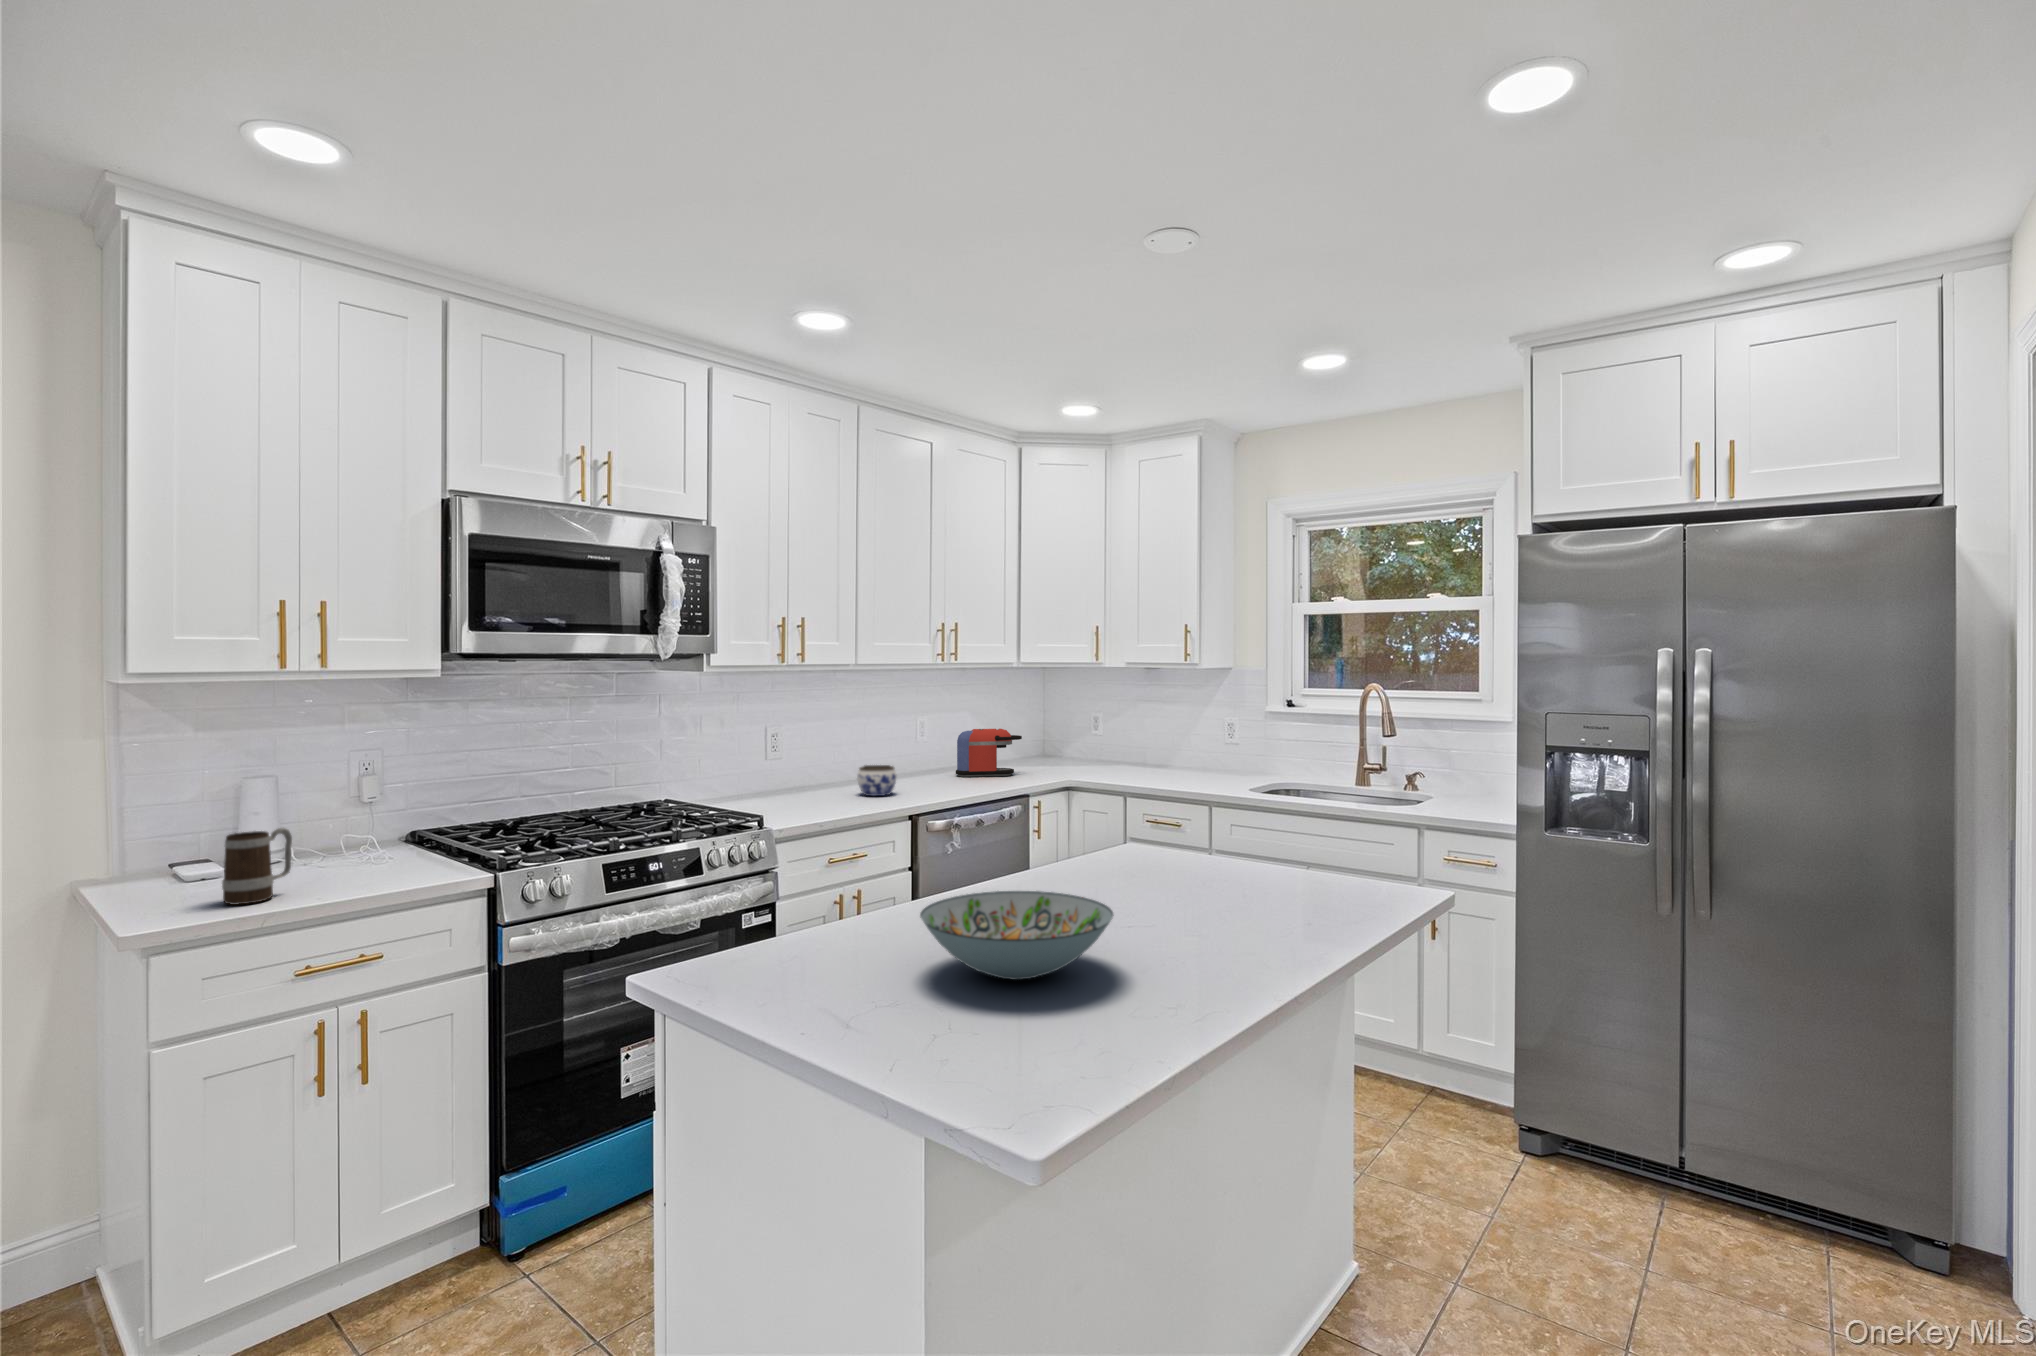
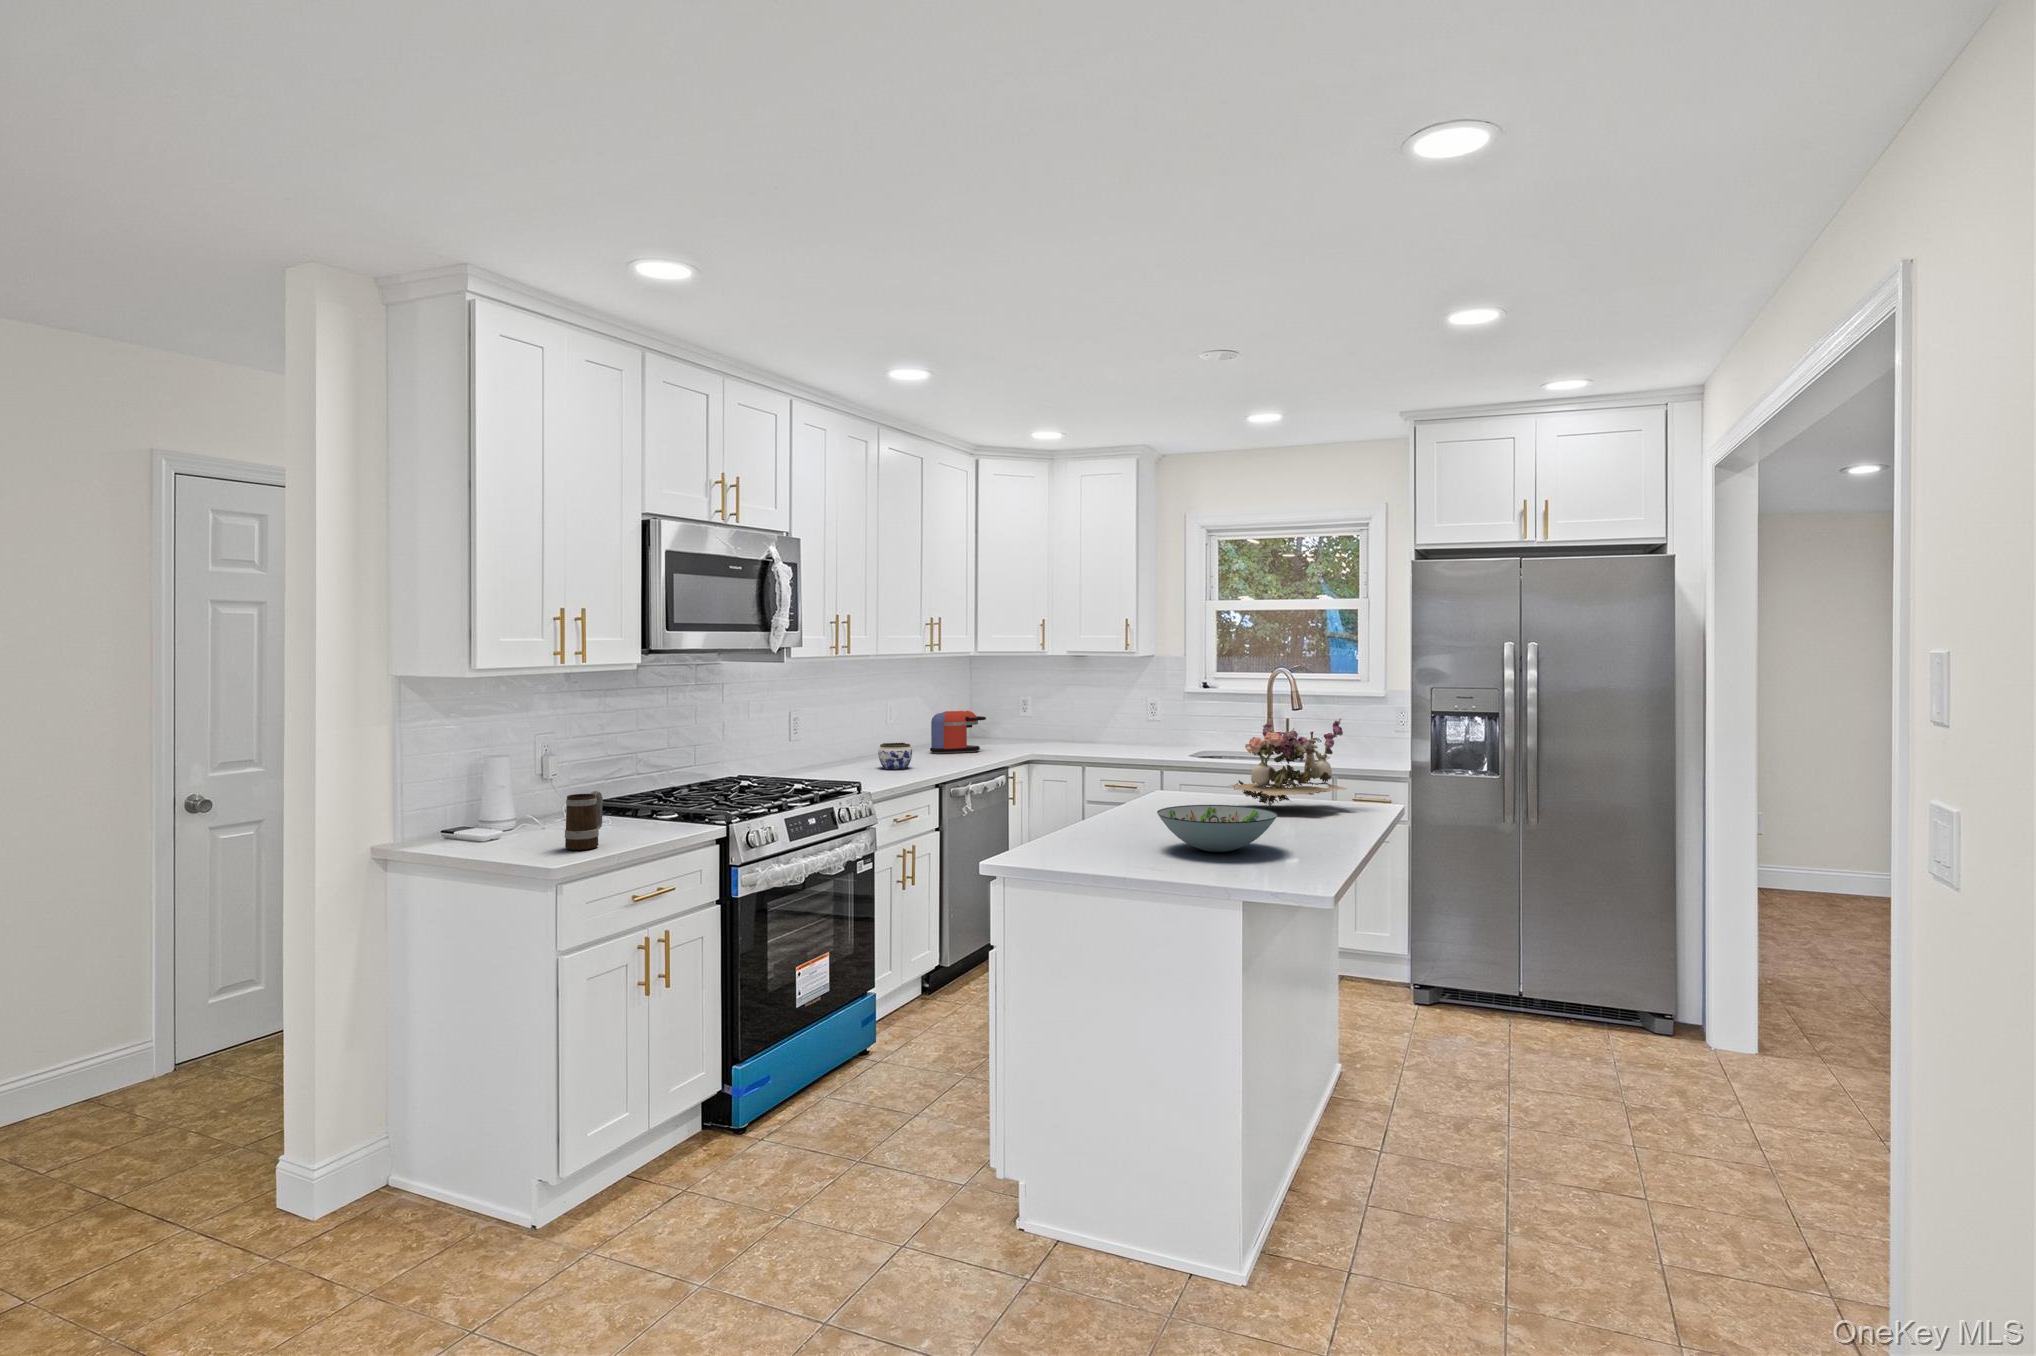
flower arrangement: none [1175,756,1345,883] -> present [1228,718,1347,807]

